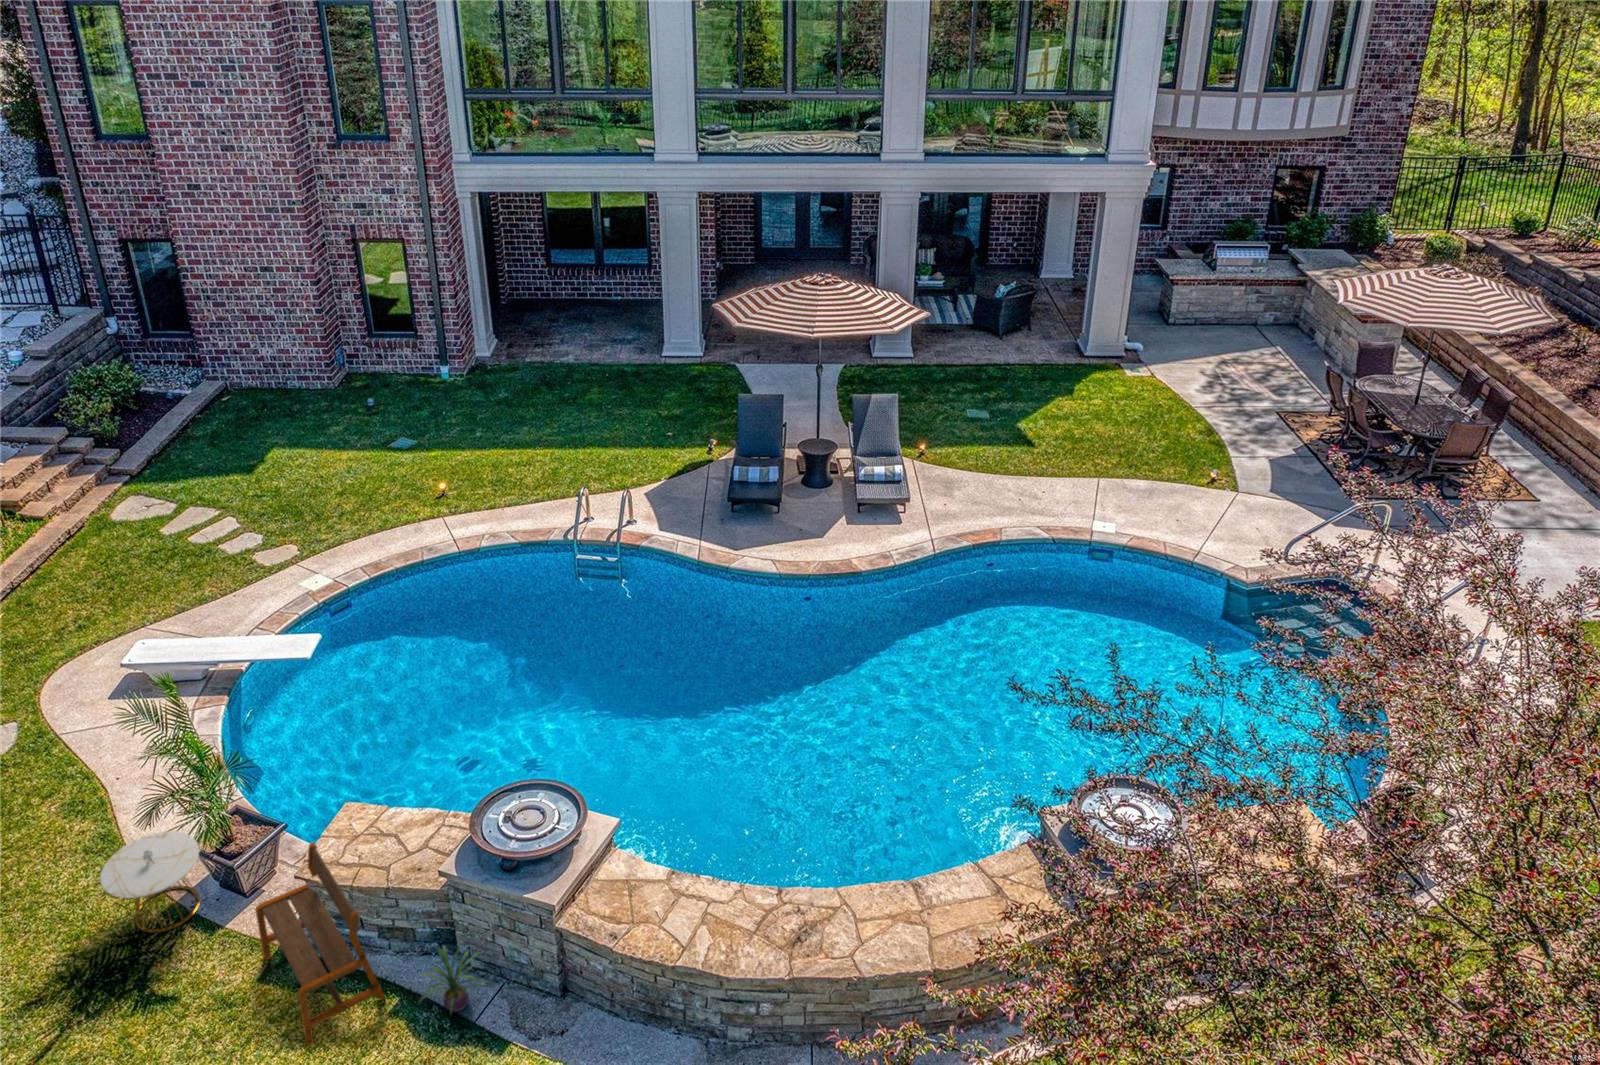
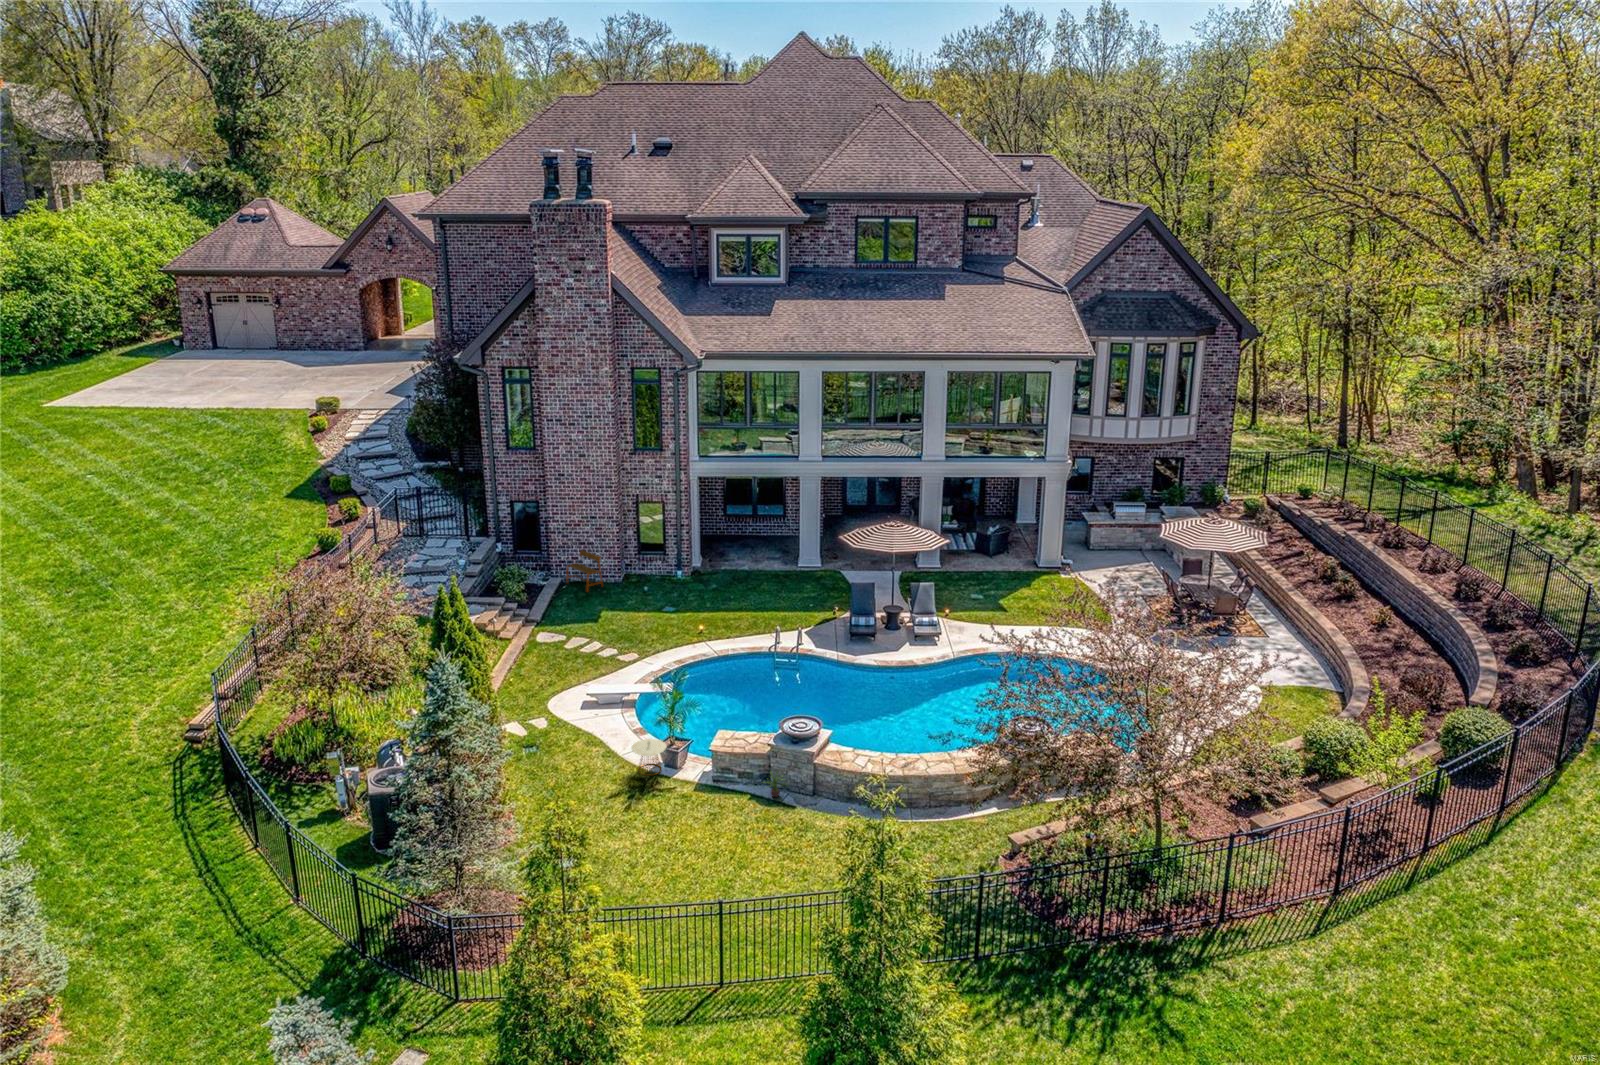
bench: present [256,843,385,1045] -> present [566,550,603,592]

